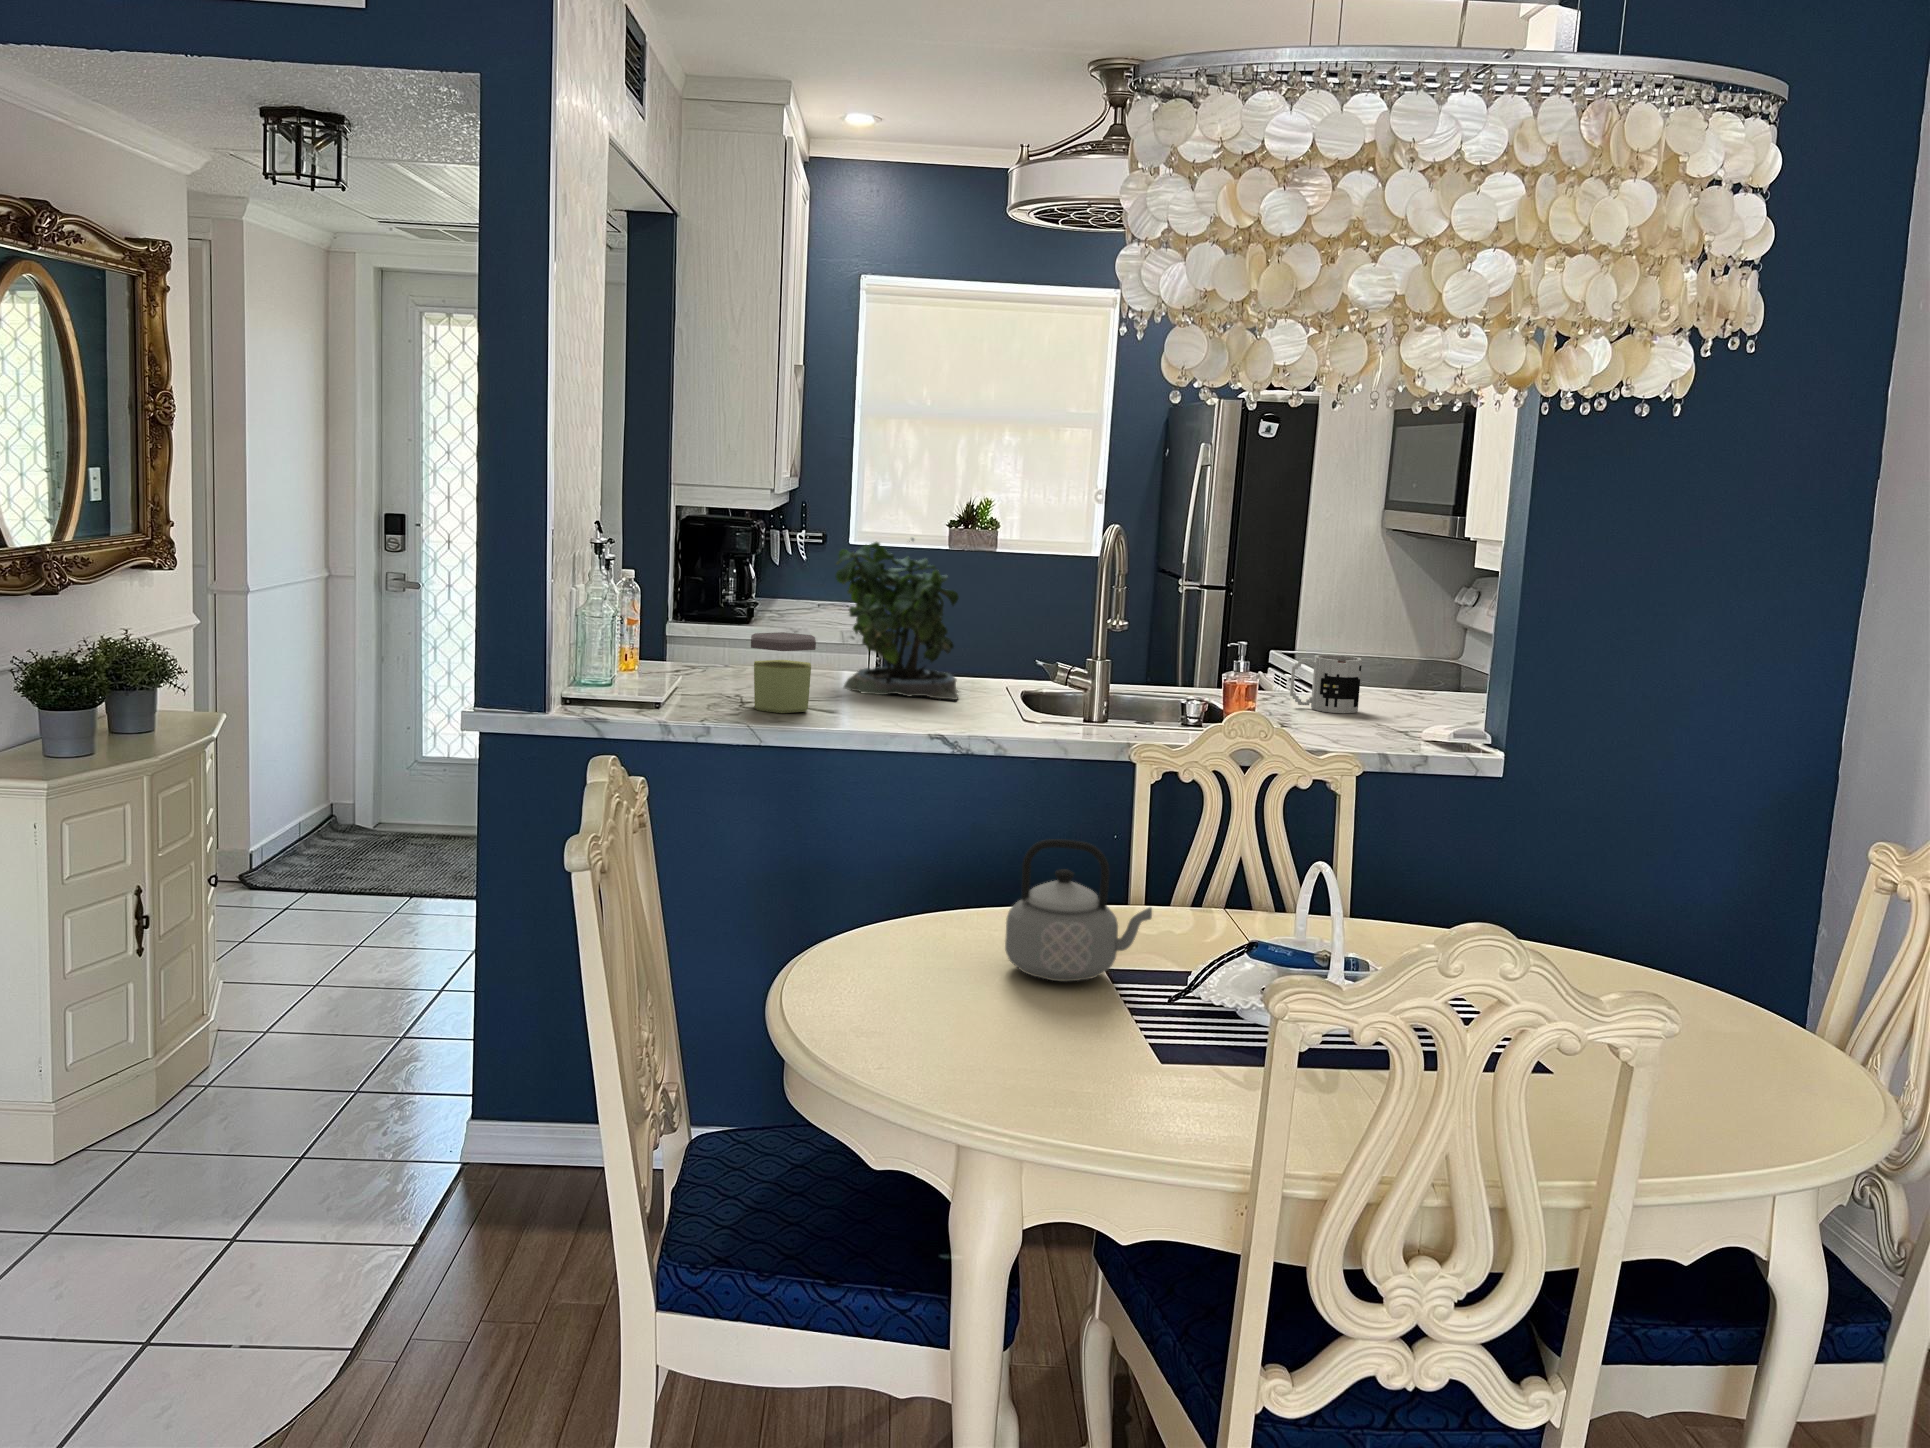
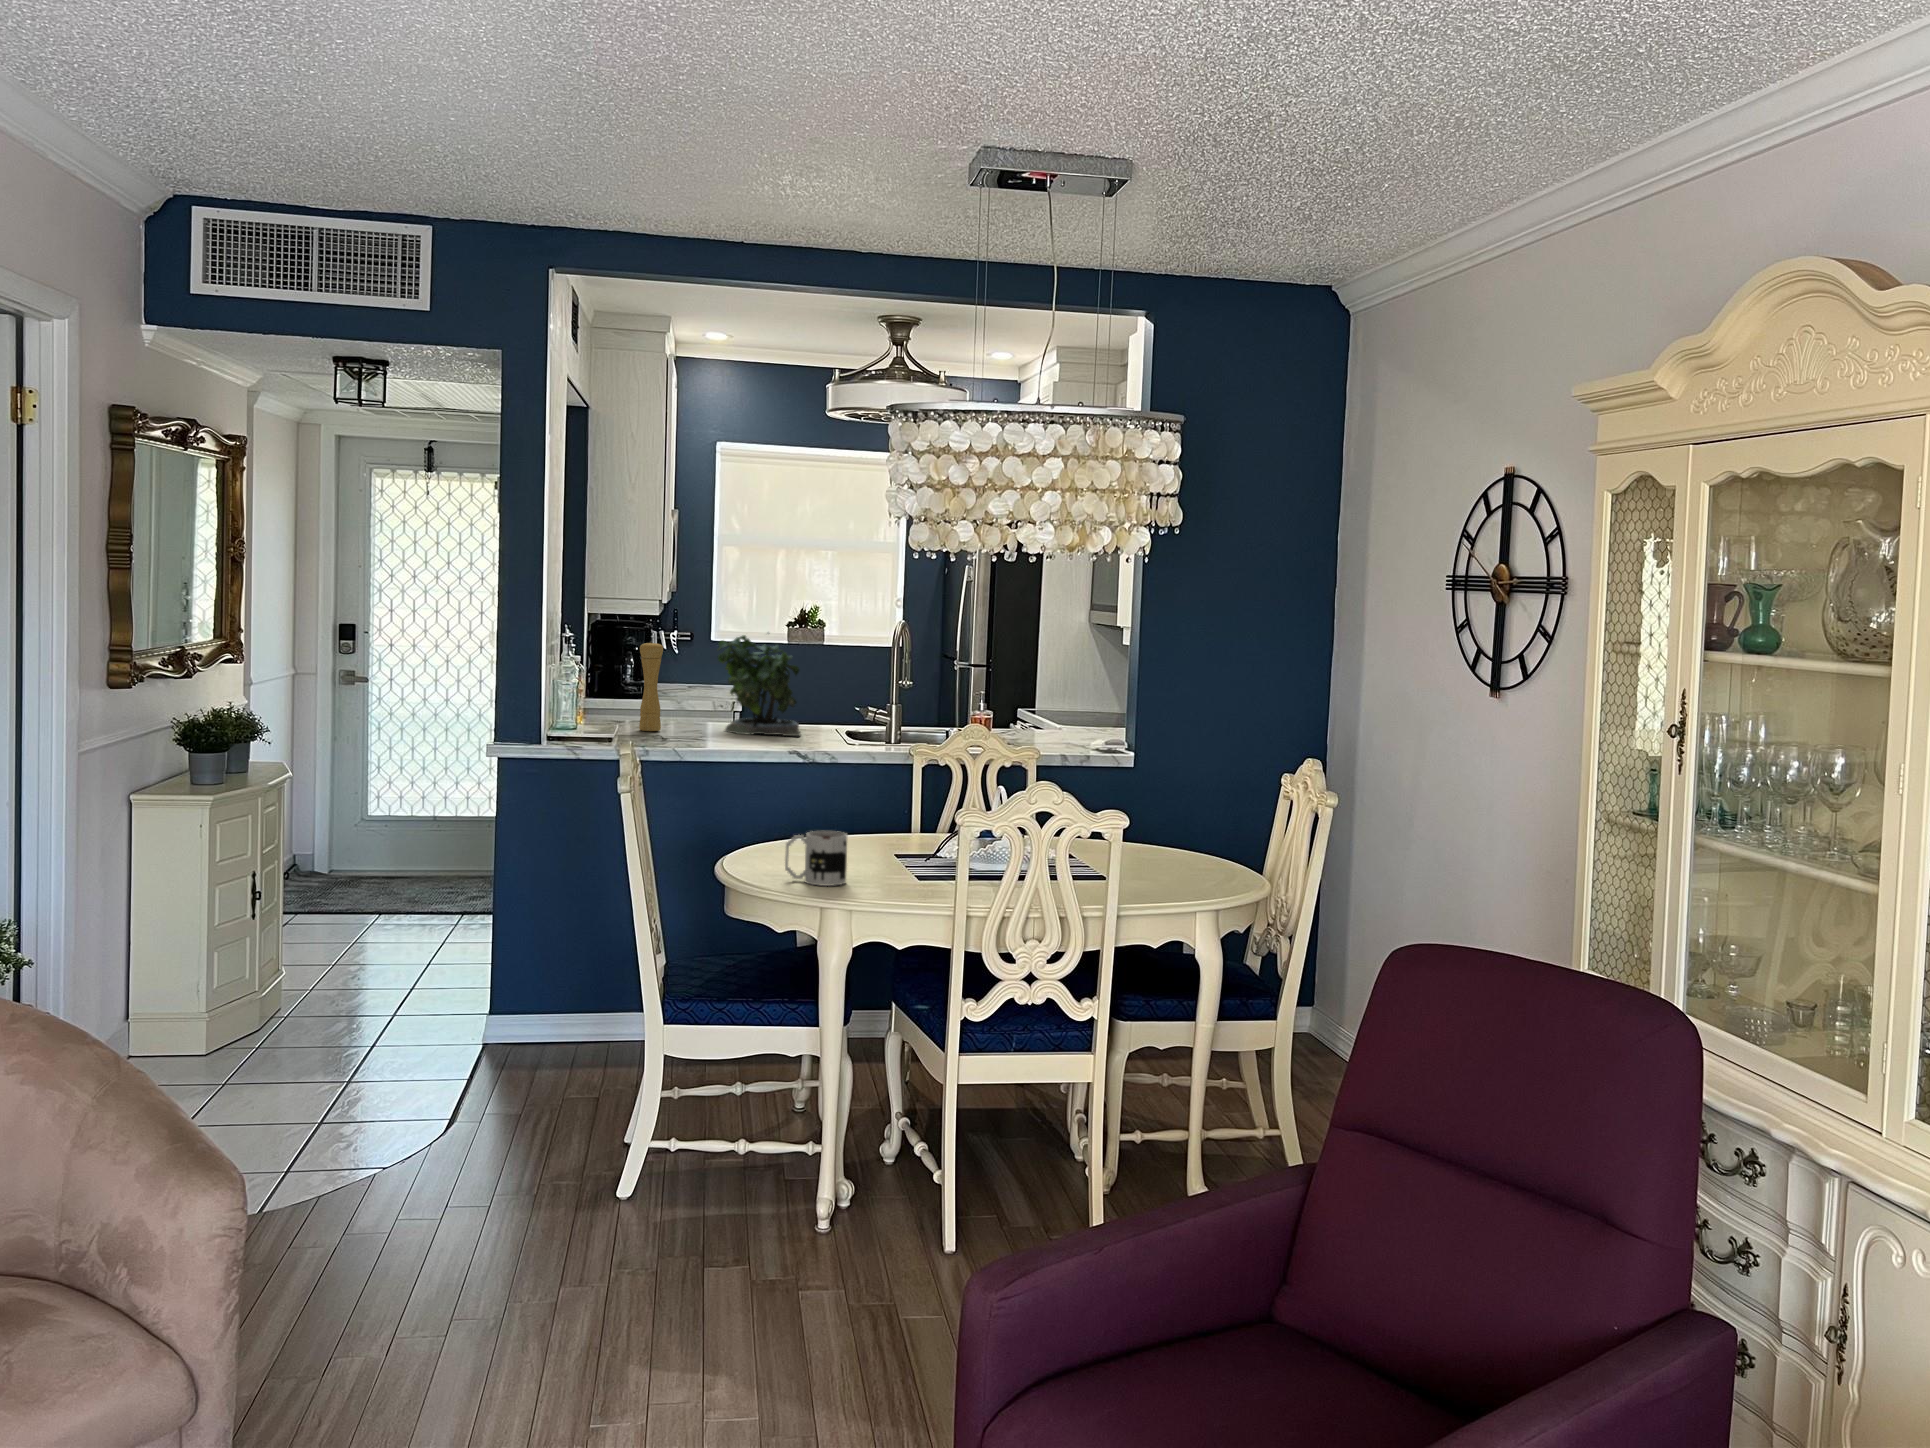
pepper mill: none [713,550,750,687] -> present [639,642,663,731]
jar: present [751,632,816,713] -> none [669,693,711,743]
mug: present [1290,654,1362,713] -> present [785,831,848,886]
teapot: present [1005,839,1152,981] -> none [836,788,914,864]

